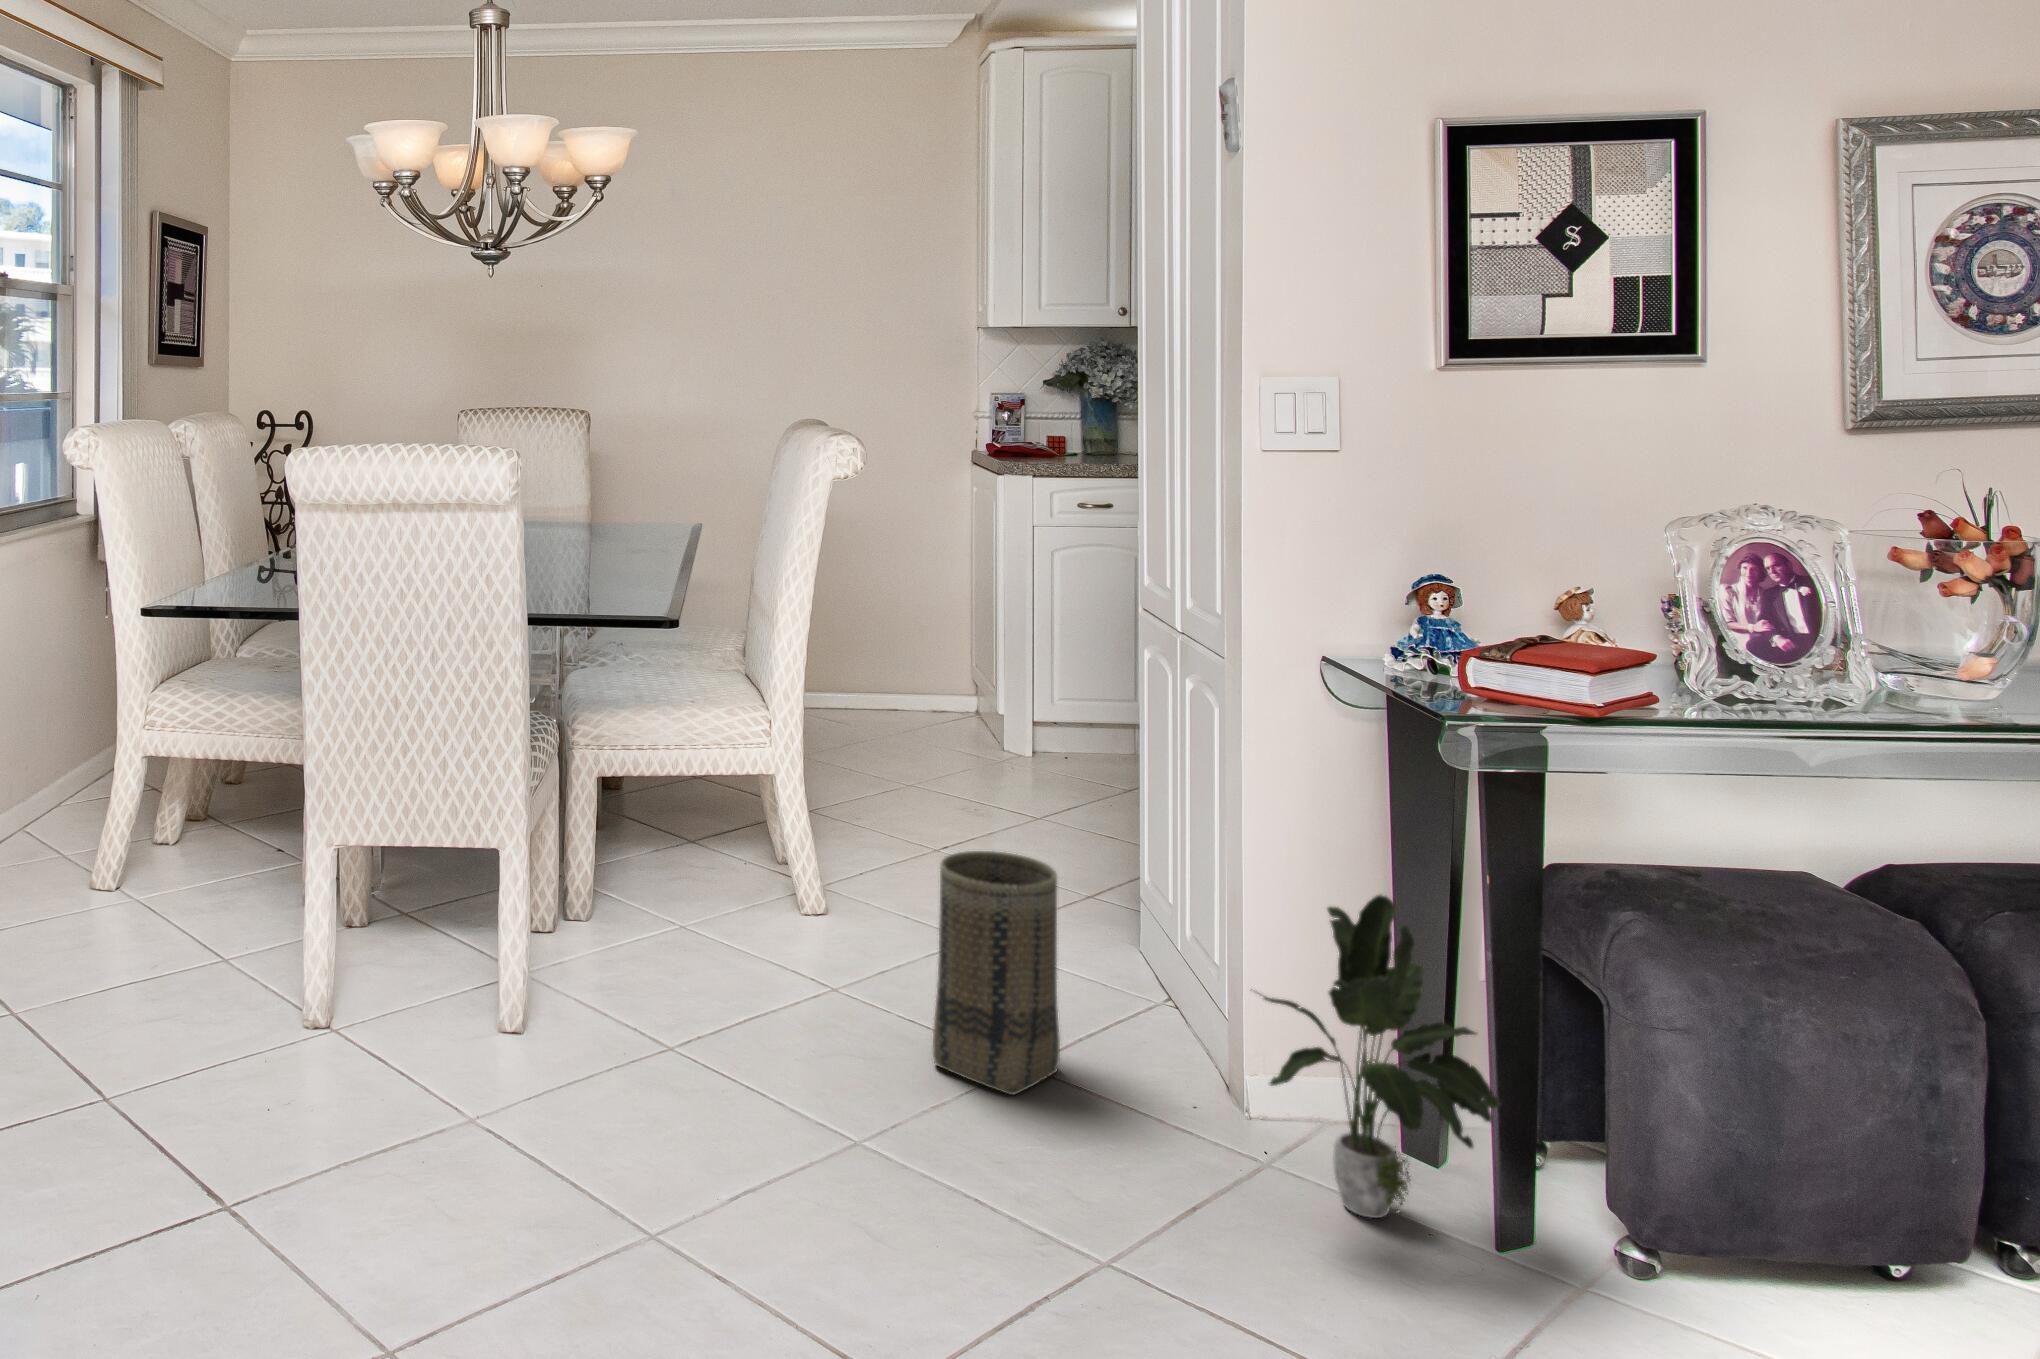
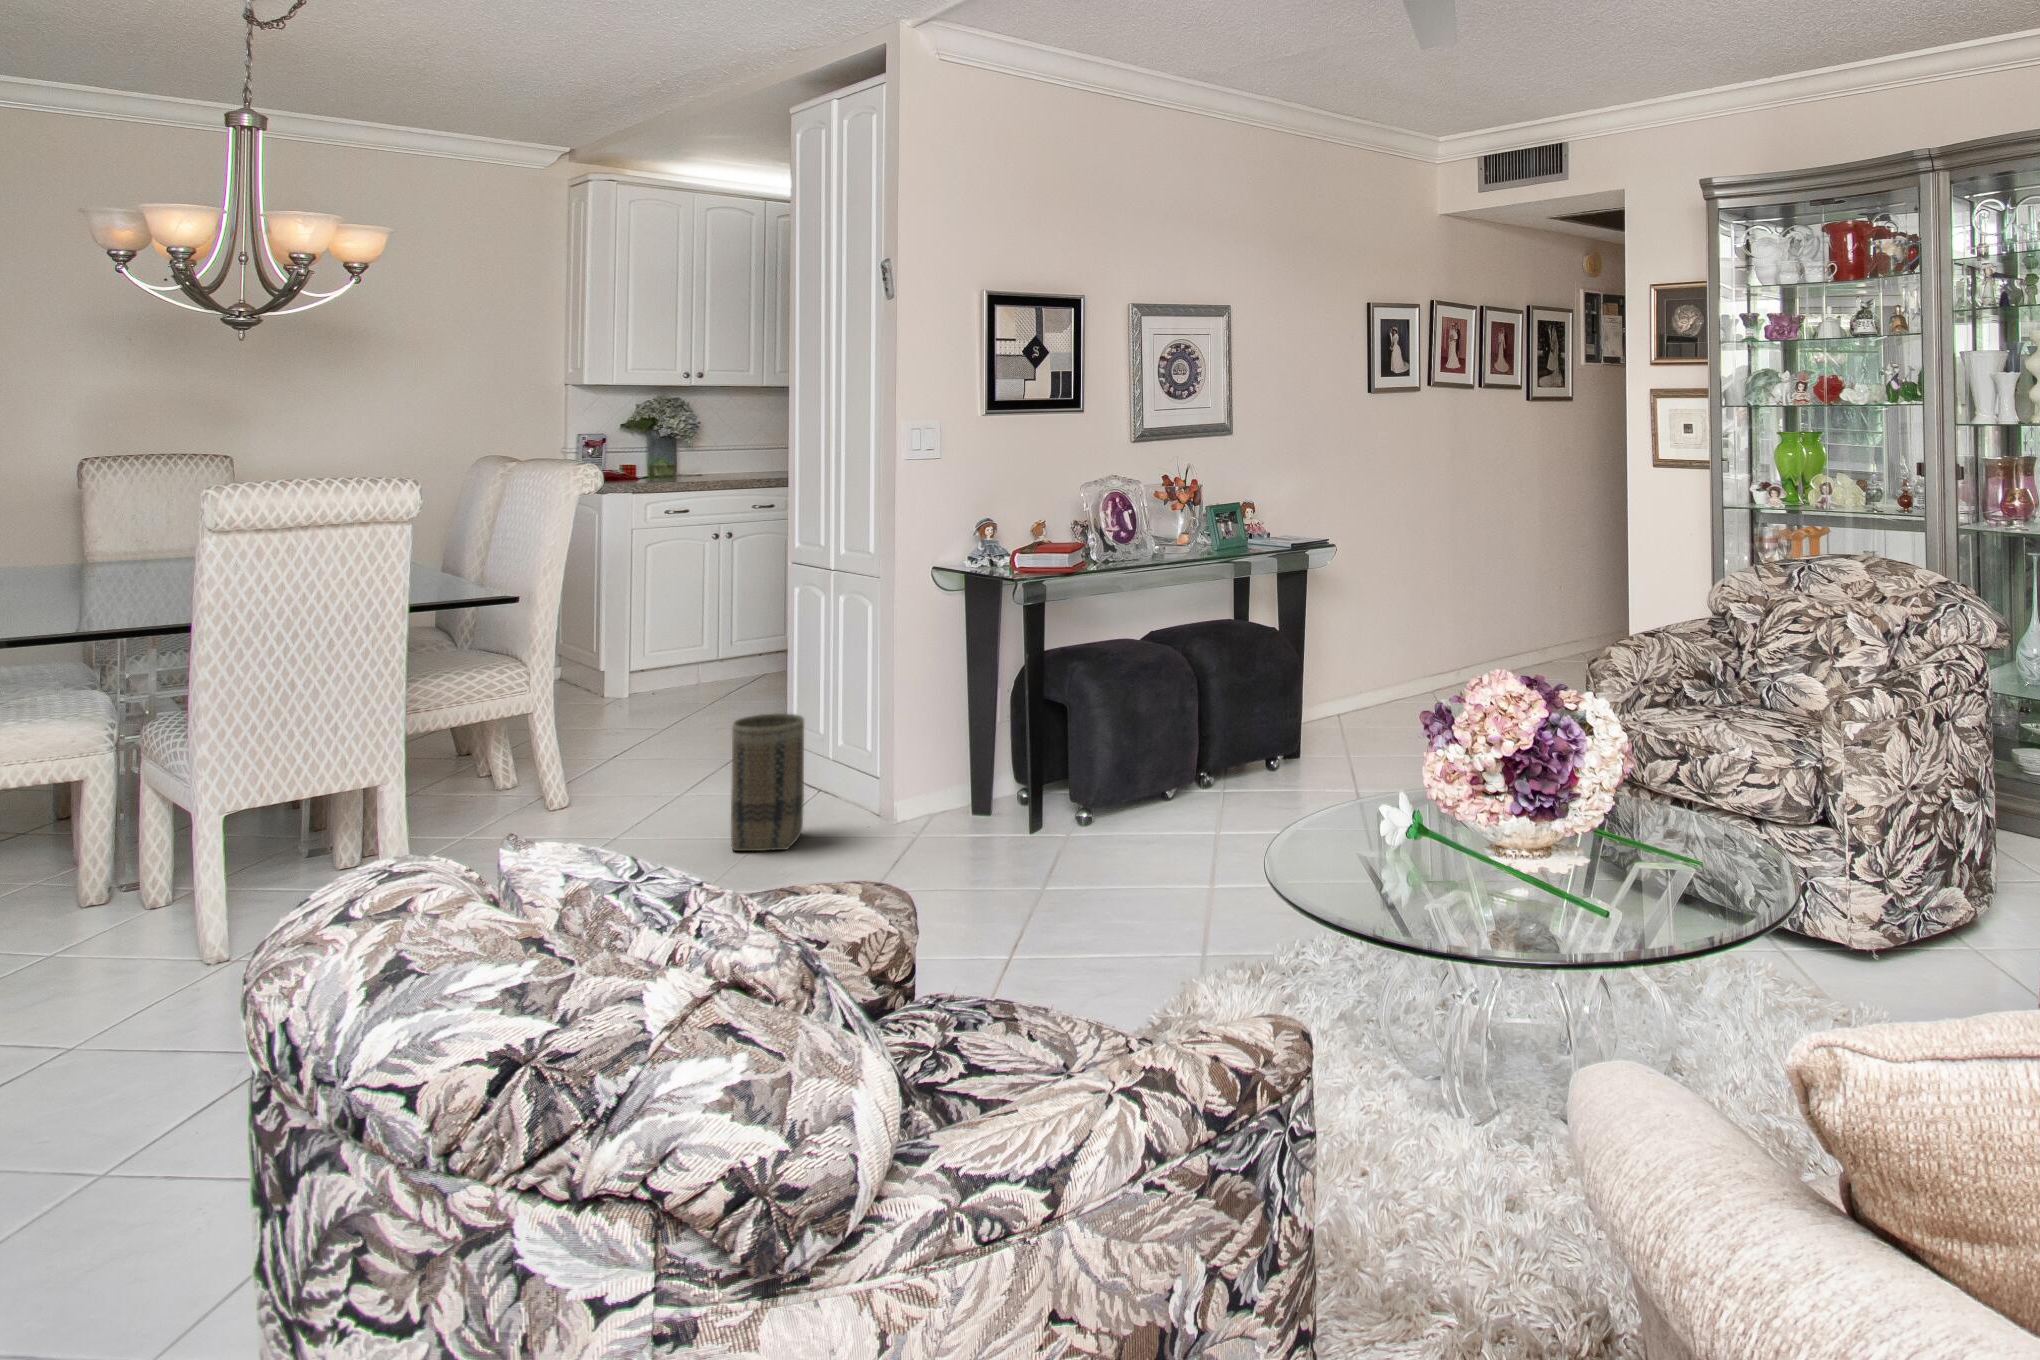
potted plant: present [1254,895,1501,1218] -> none [931,678,1038,839]

